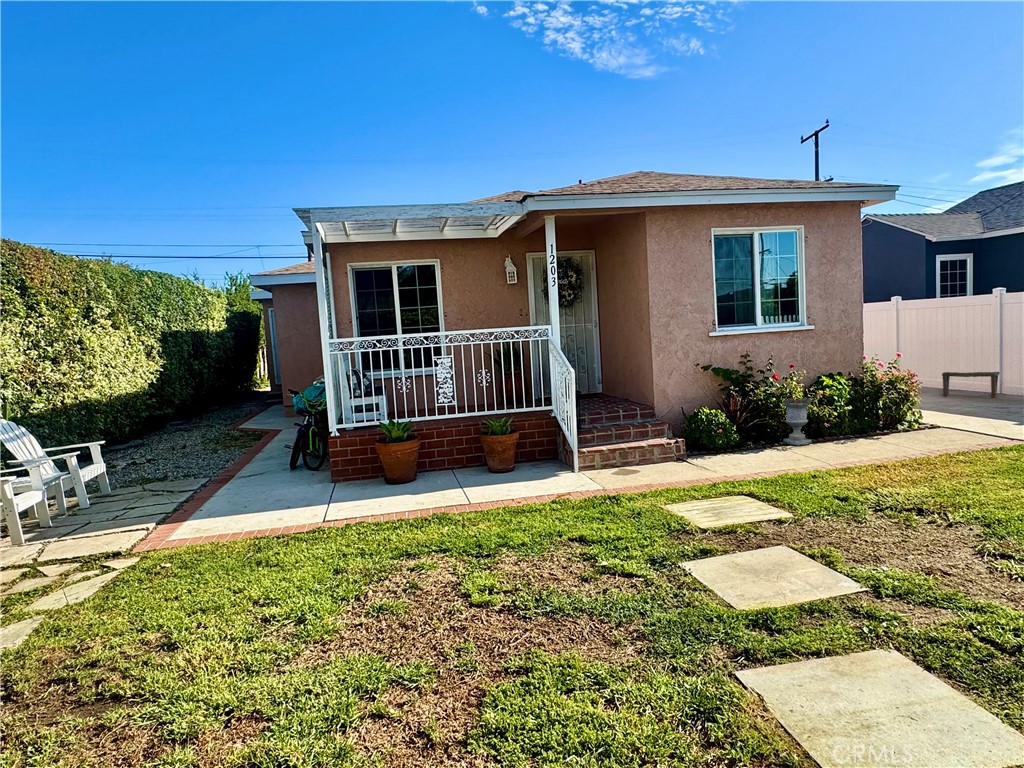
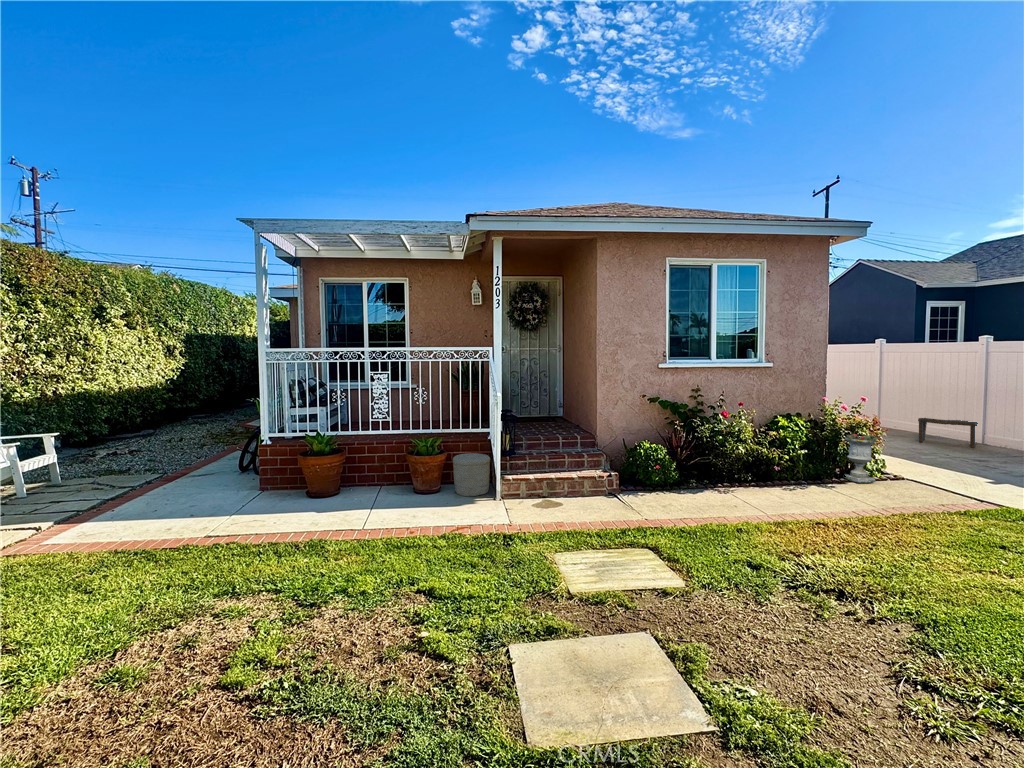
planter: present [783,397,812,445] -> present [844,434,878,483]
woven basket: none [528,430,565,471] -> present [453,453,490,496]

